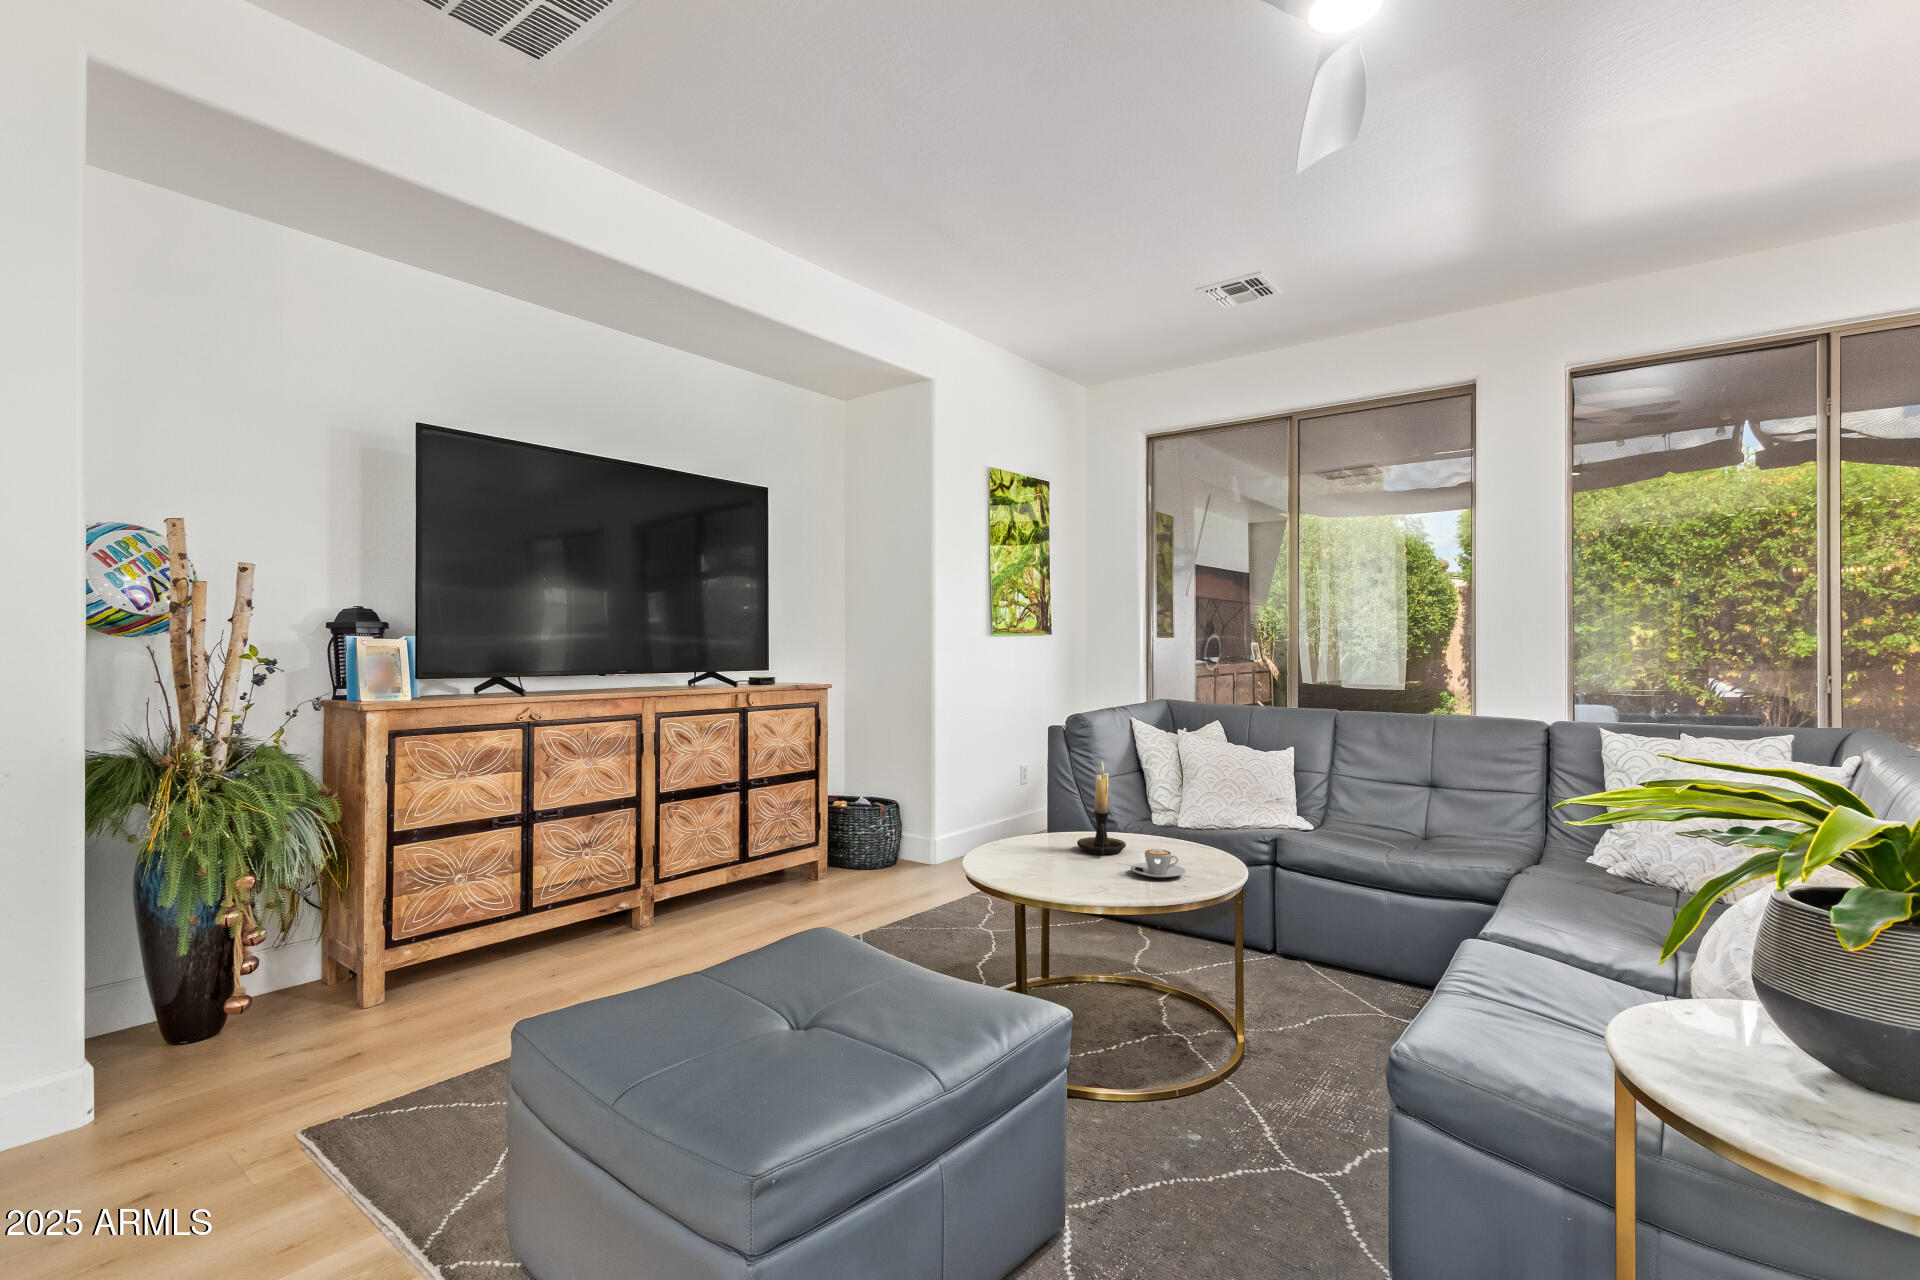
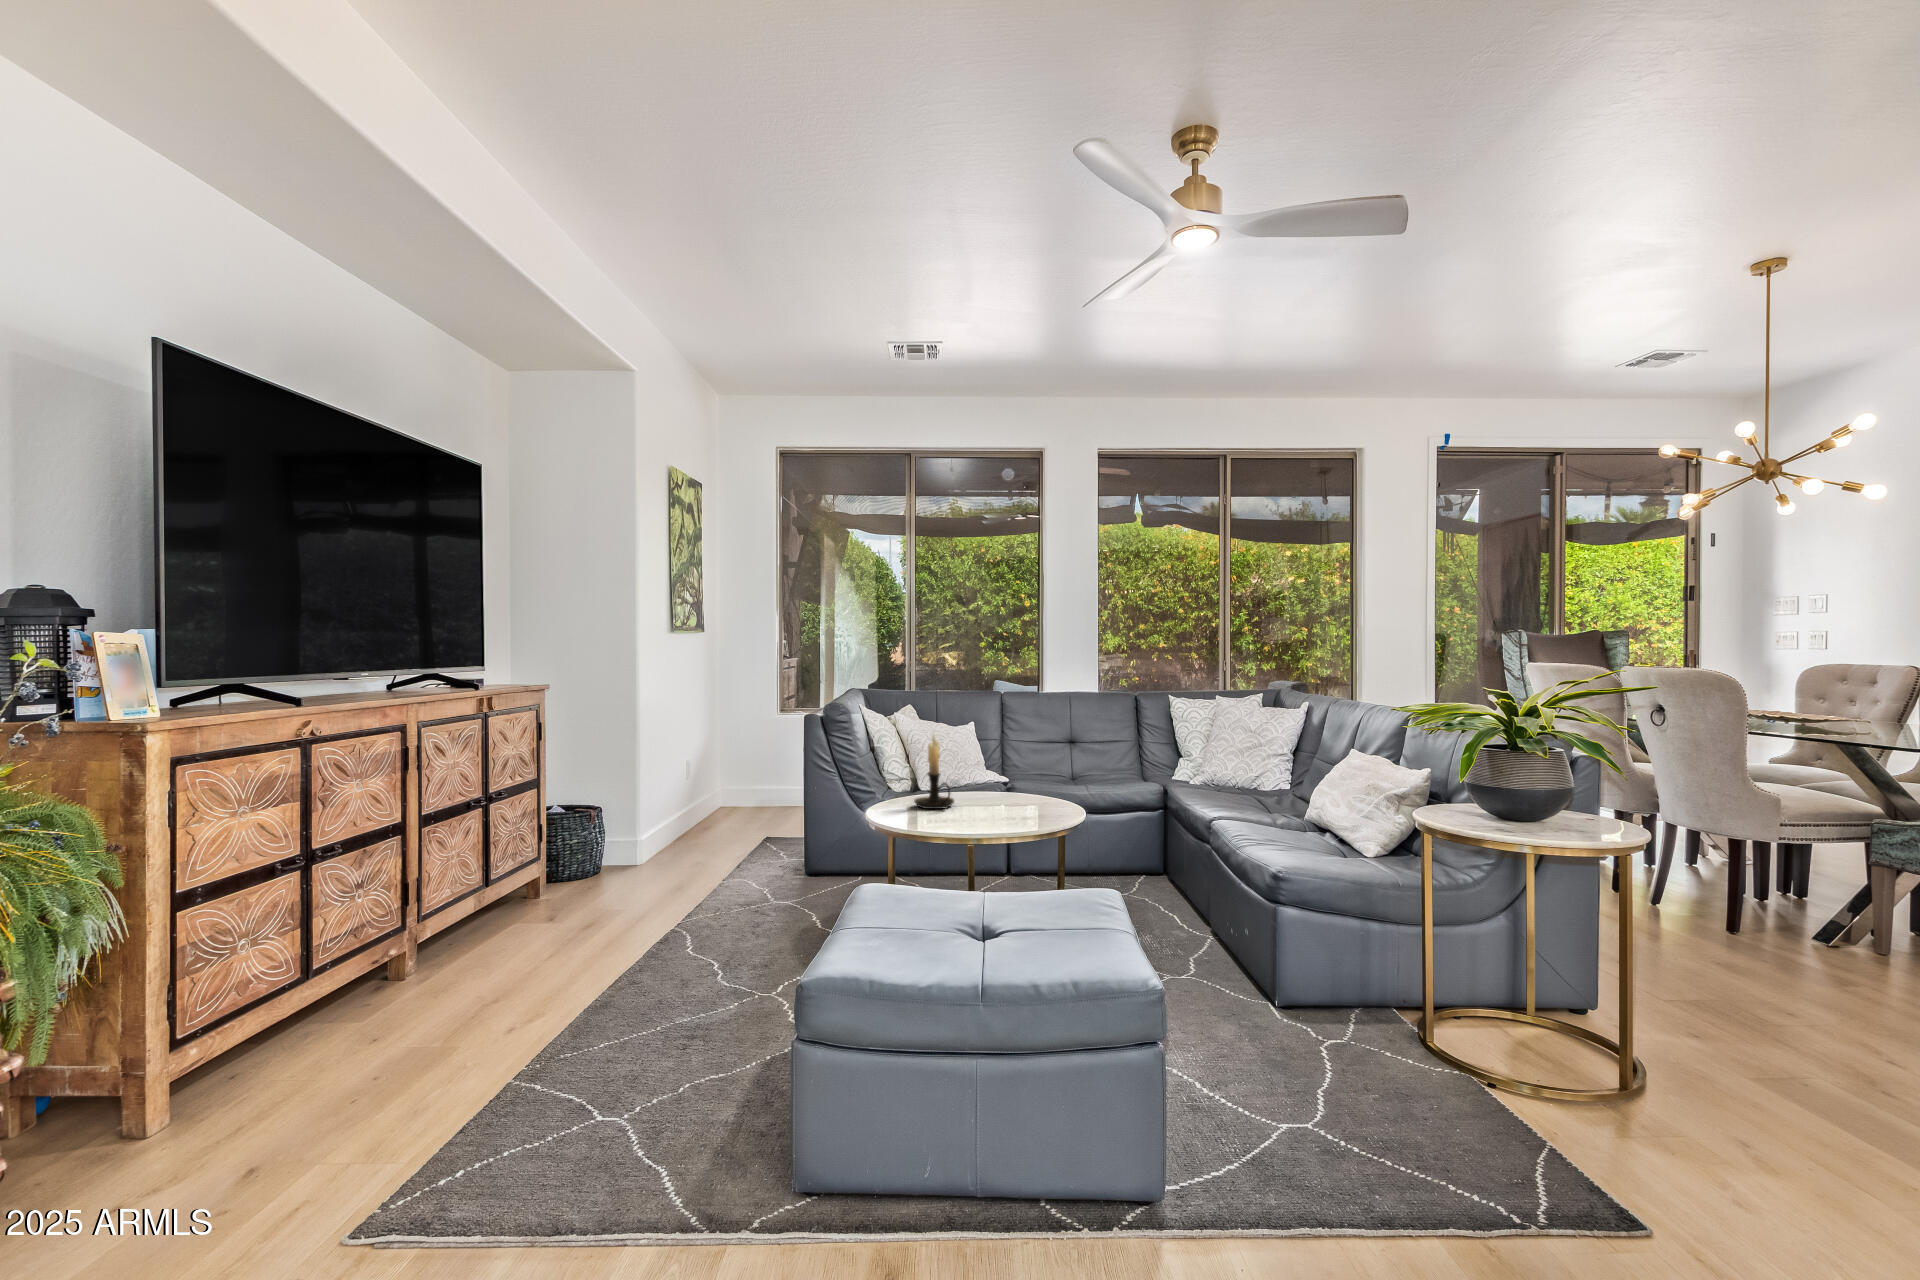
coffee cup: present [1131,849,1186,878] -> none [988,795,1030,816]

